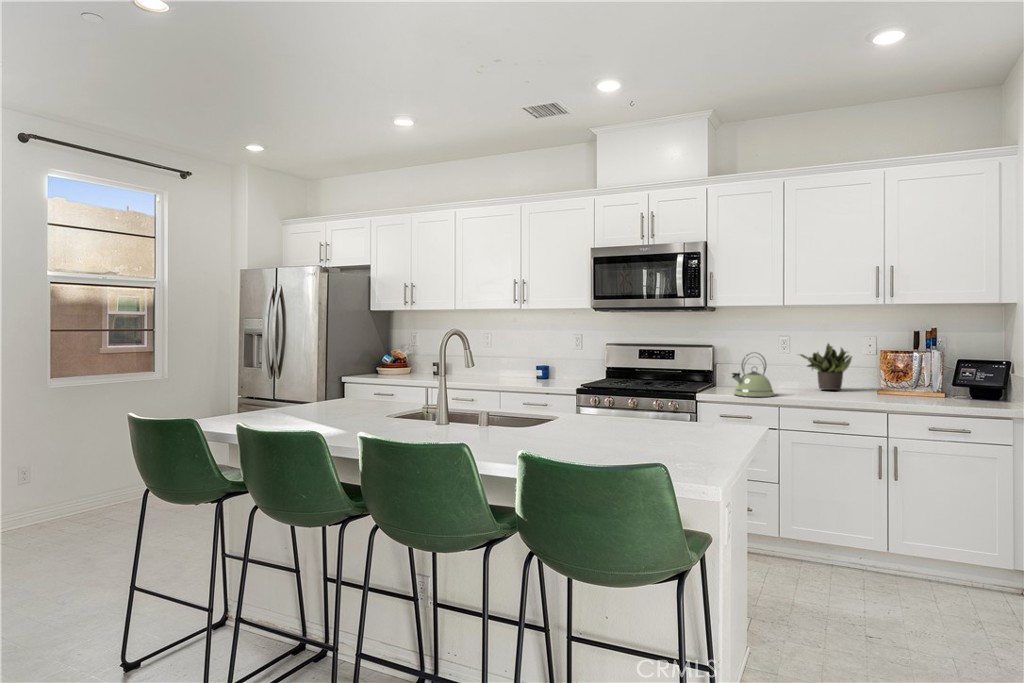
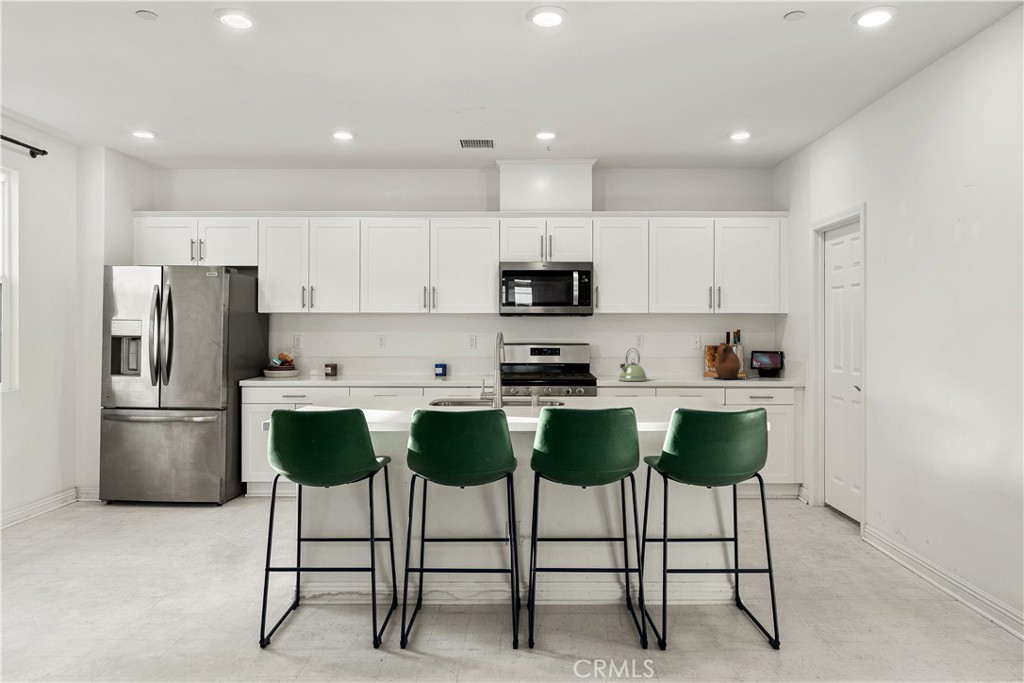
potted plant: present [800,344,852,390] -> none [651,341,687,376]
ceramic pitcher: none [878,347,932,401] -> present [714,343,741,378]

